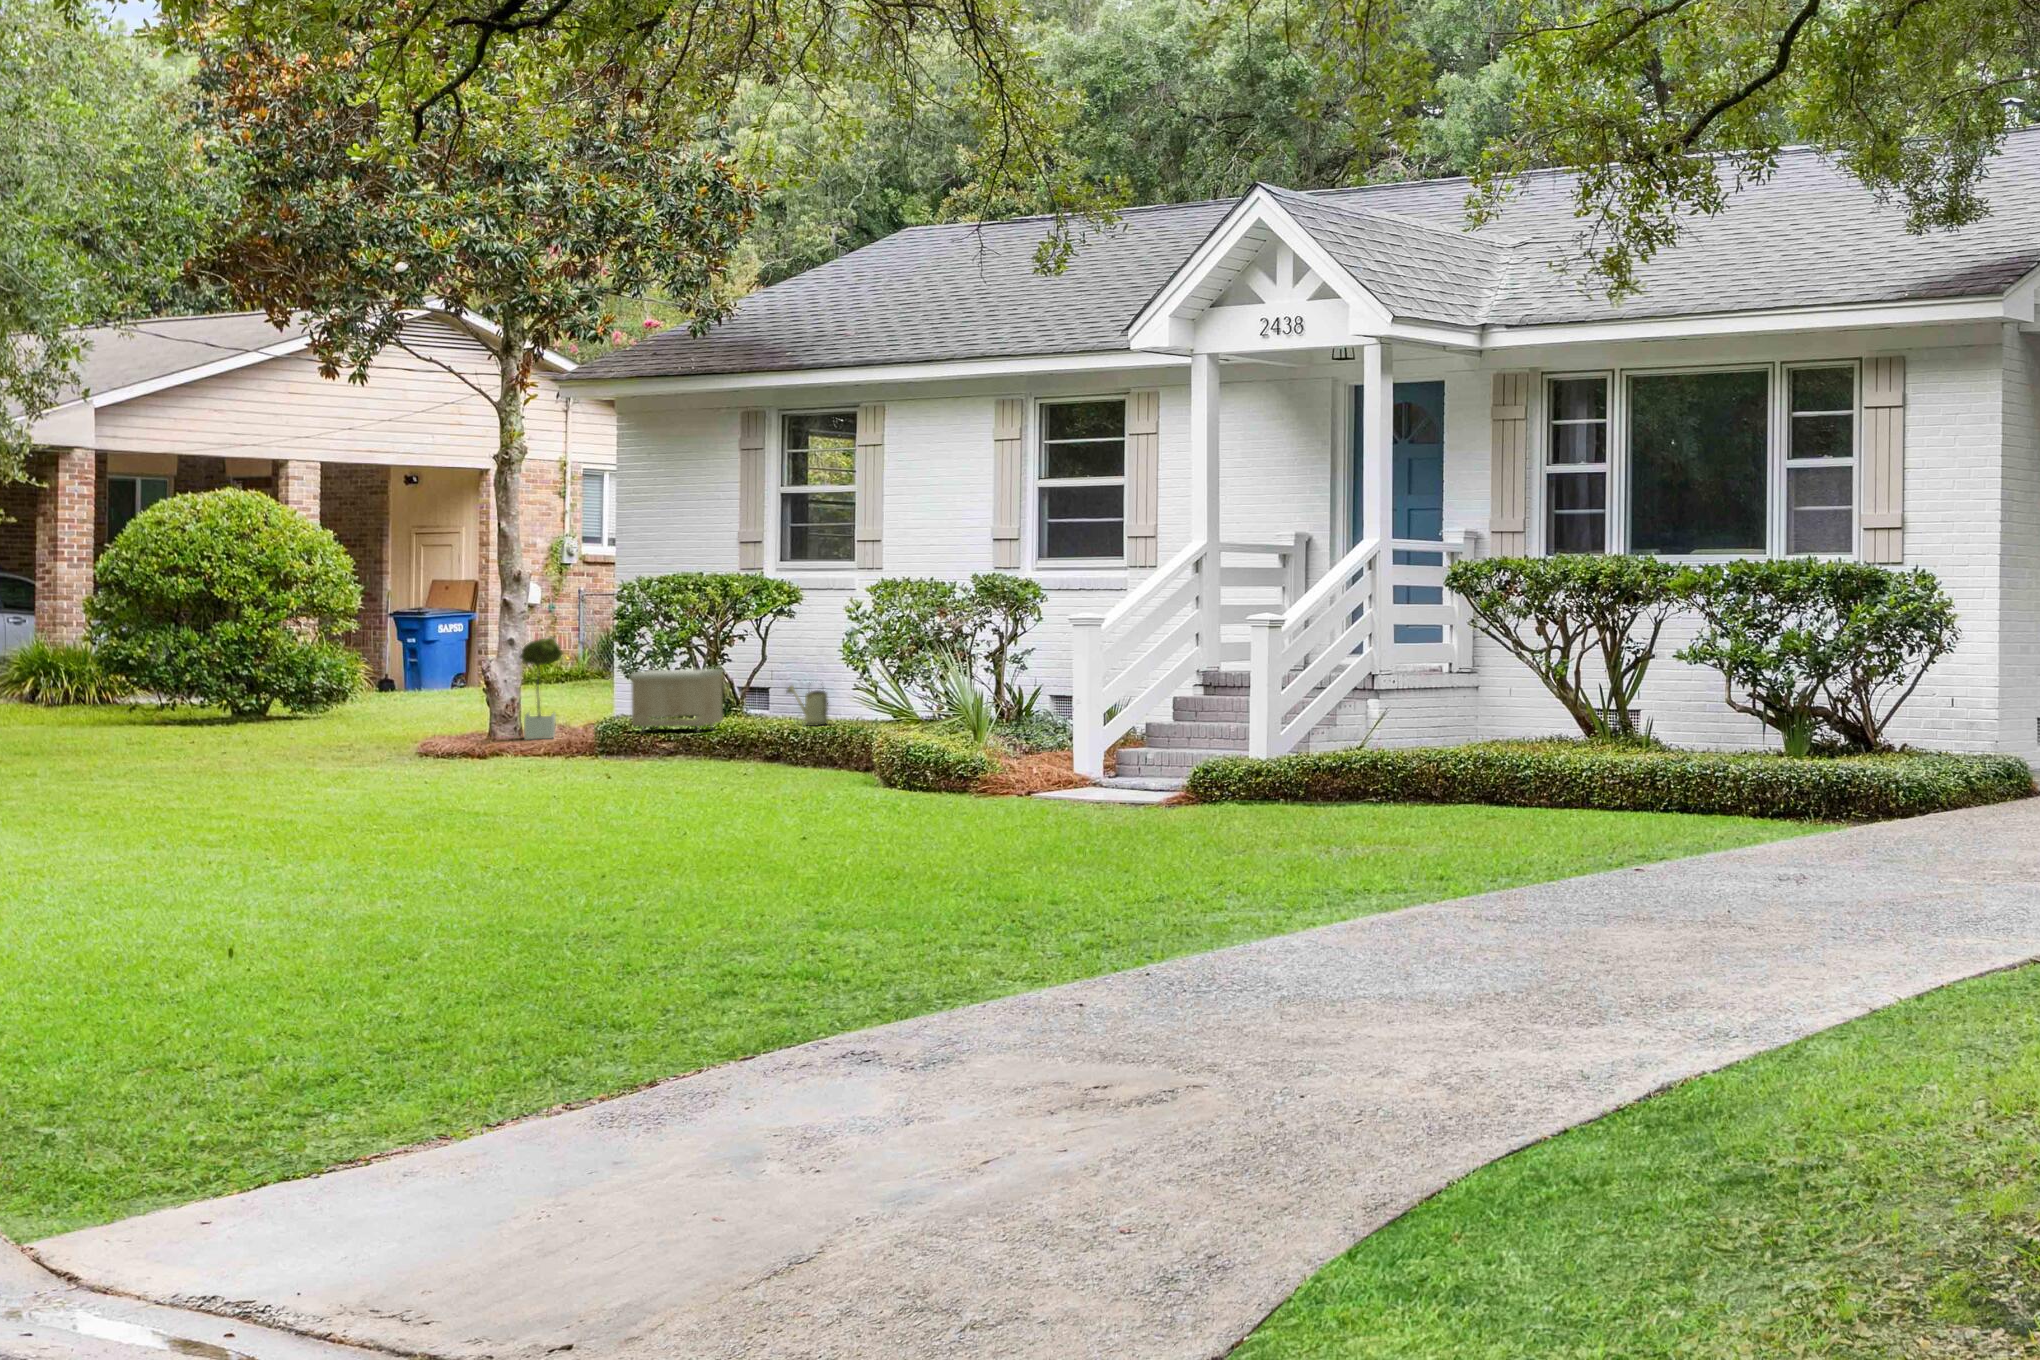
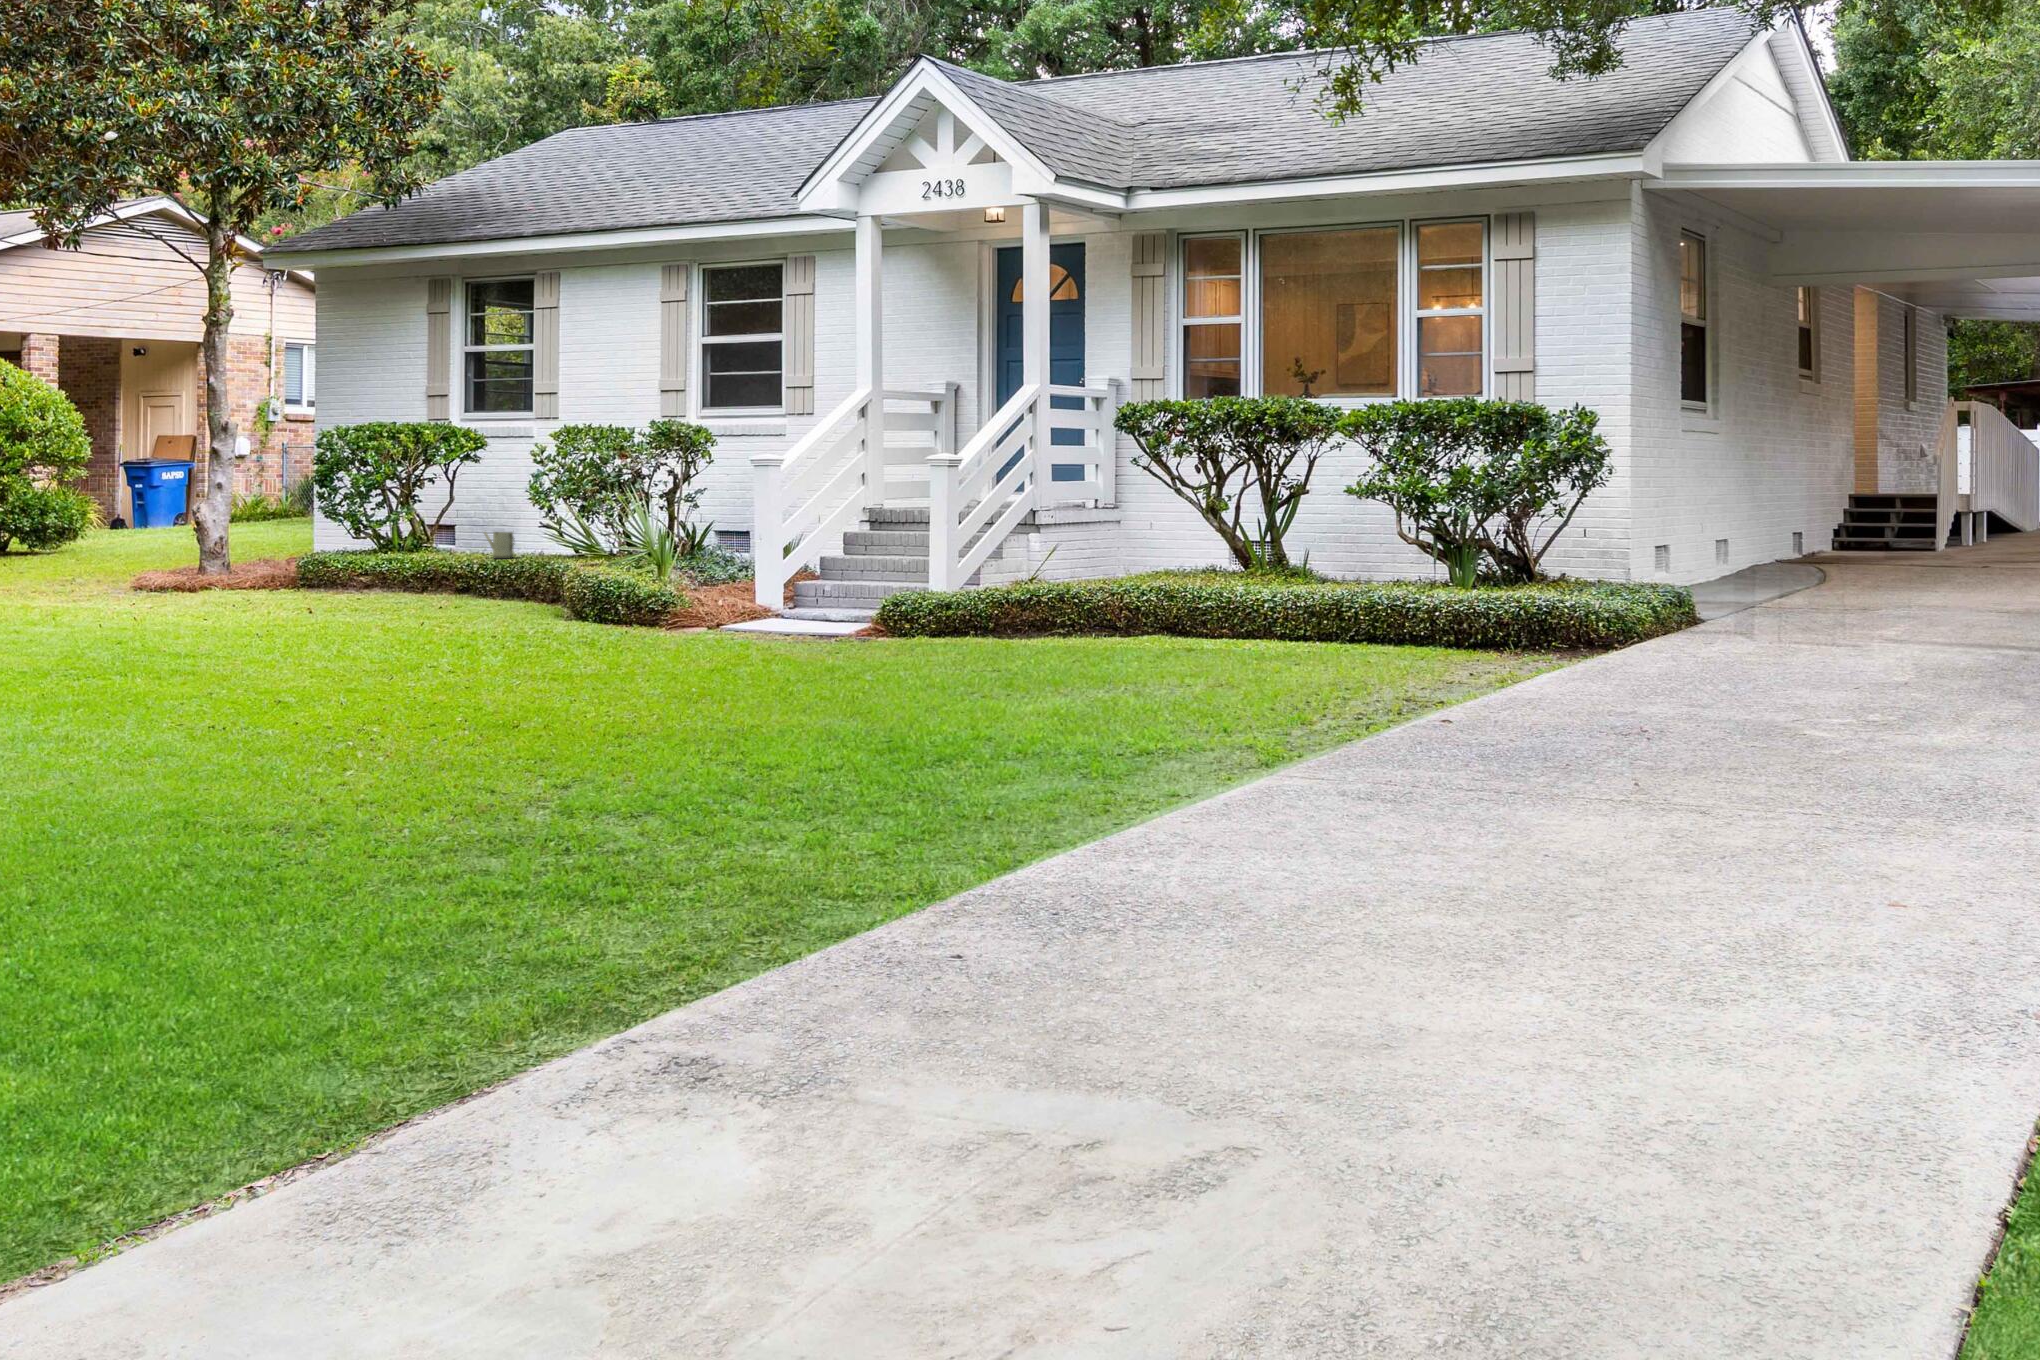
potted tree: present [520,637,562,740] -> none [226,479,268,574]
storage bench: present [630,669,723,731] -> none [331,509,418,566]

